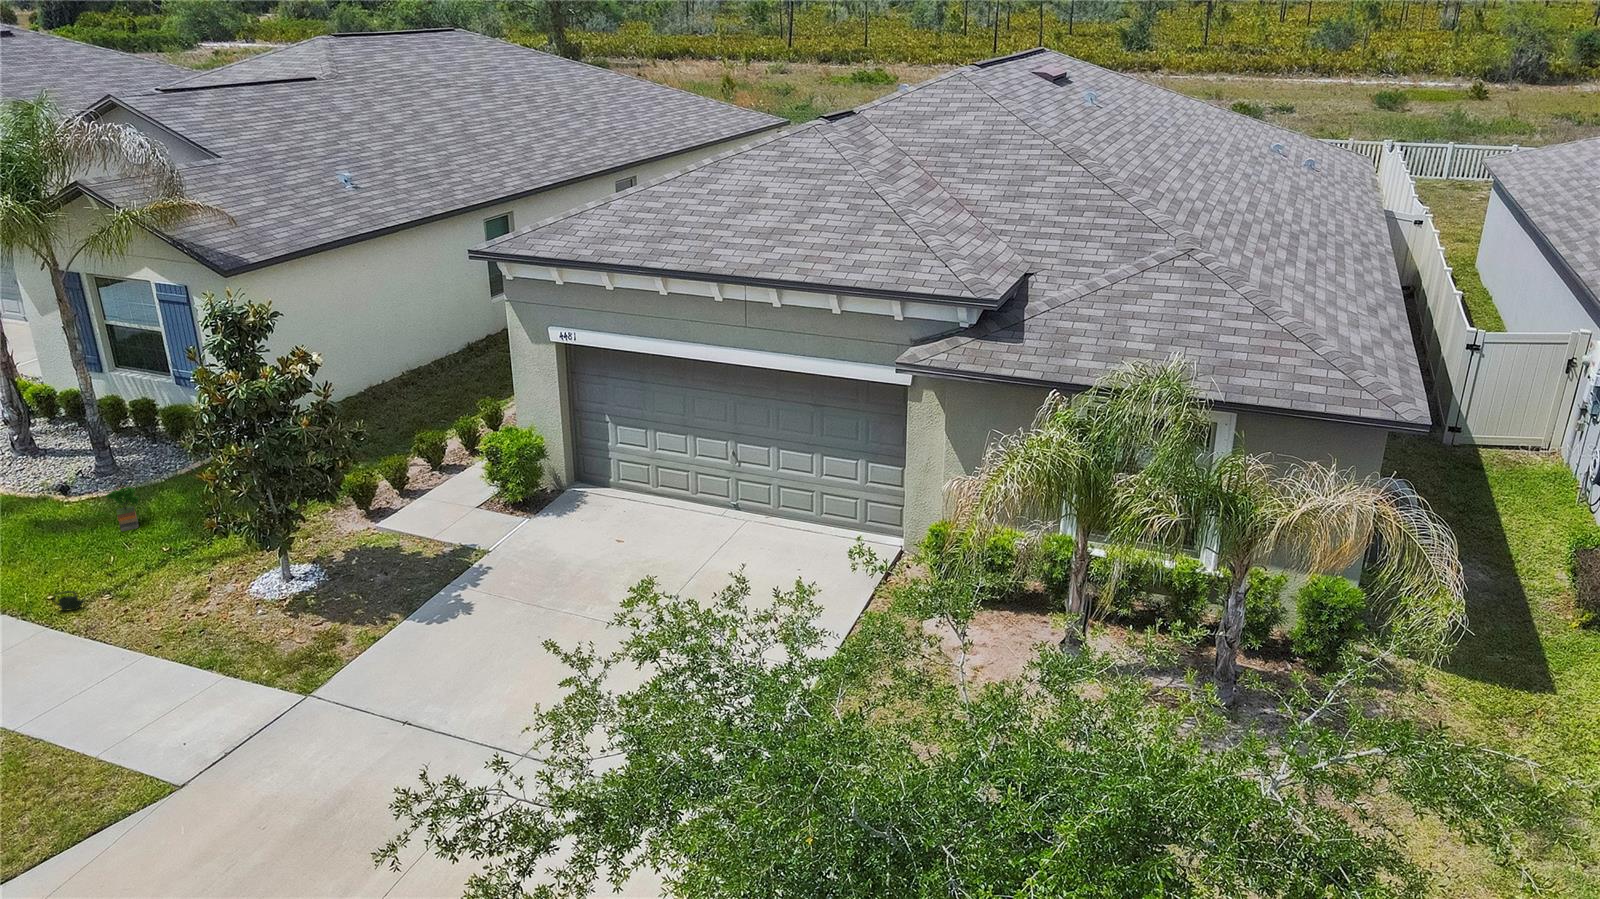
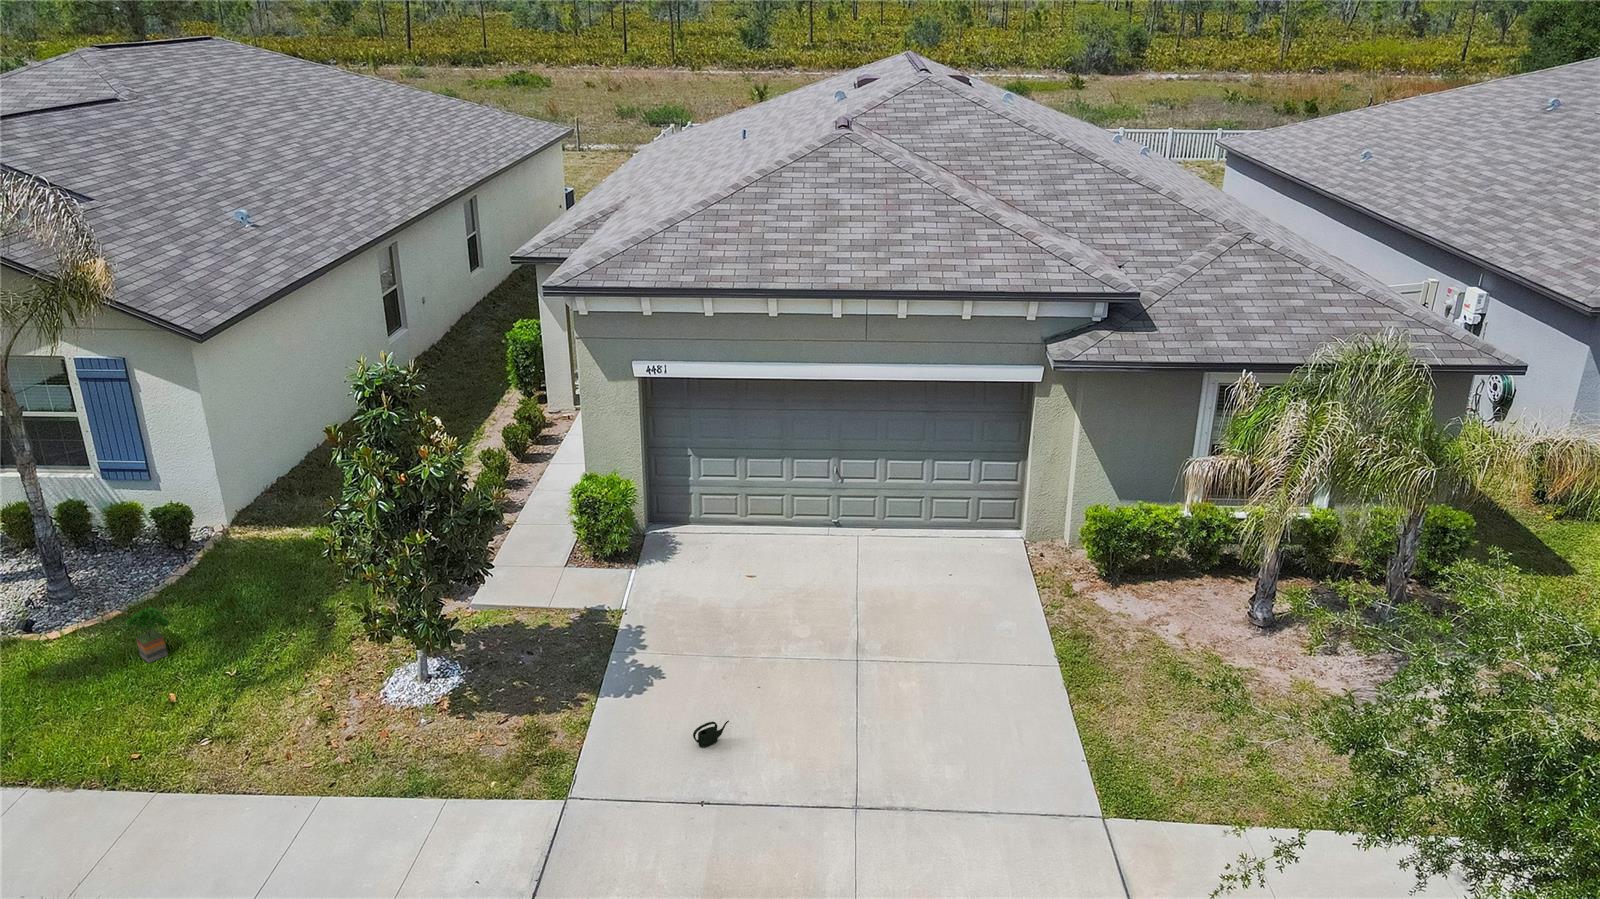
watering can: present [53,591,86,611] -> present [693,721,729,747]

